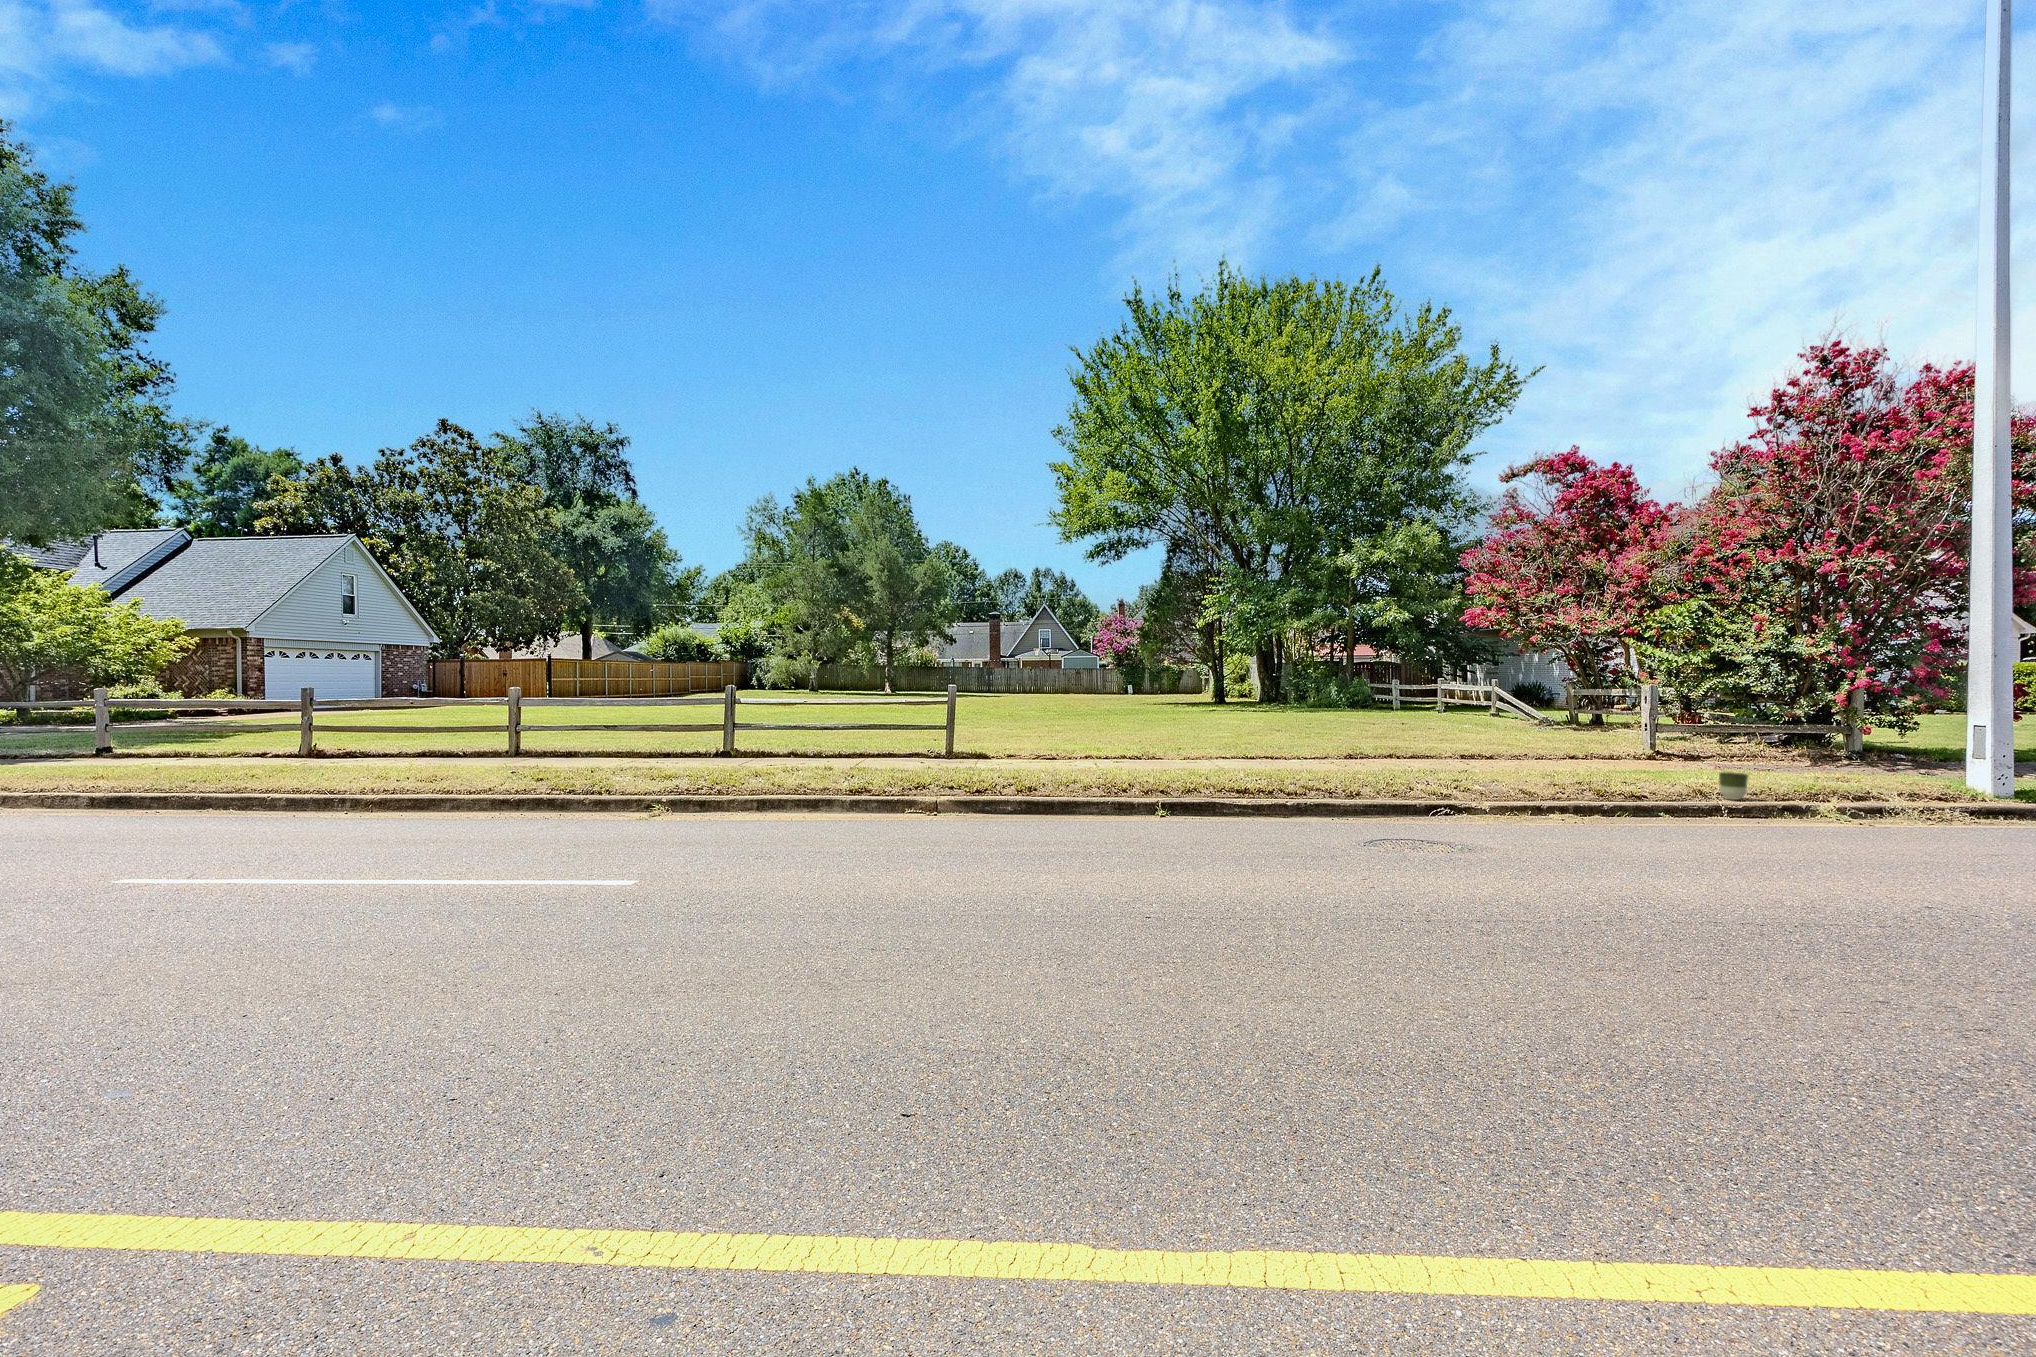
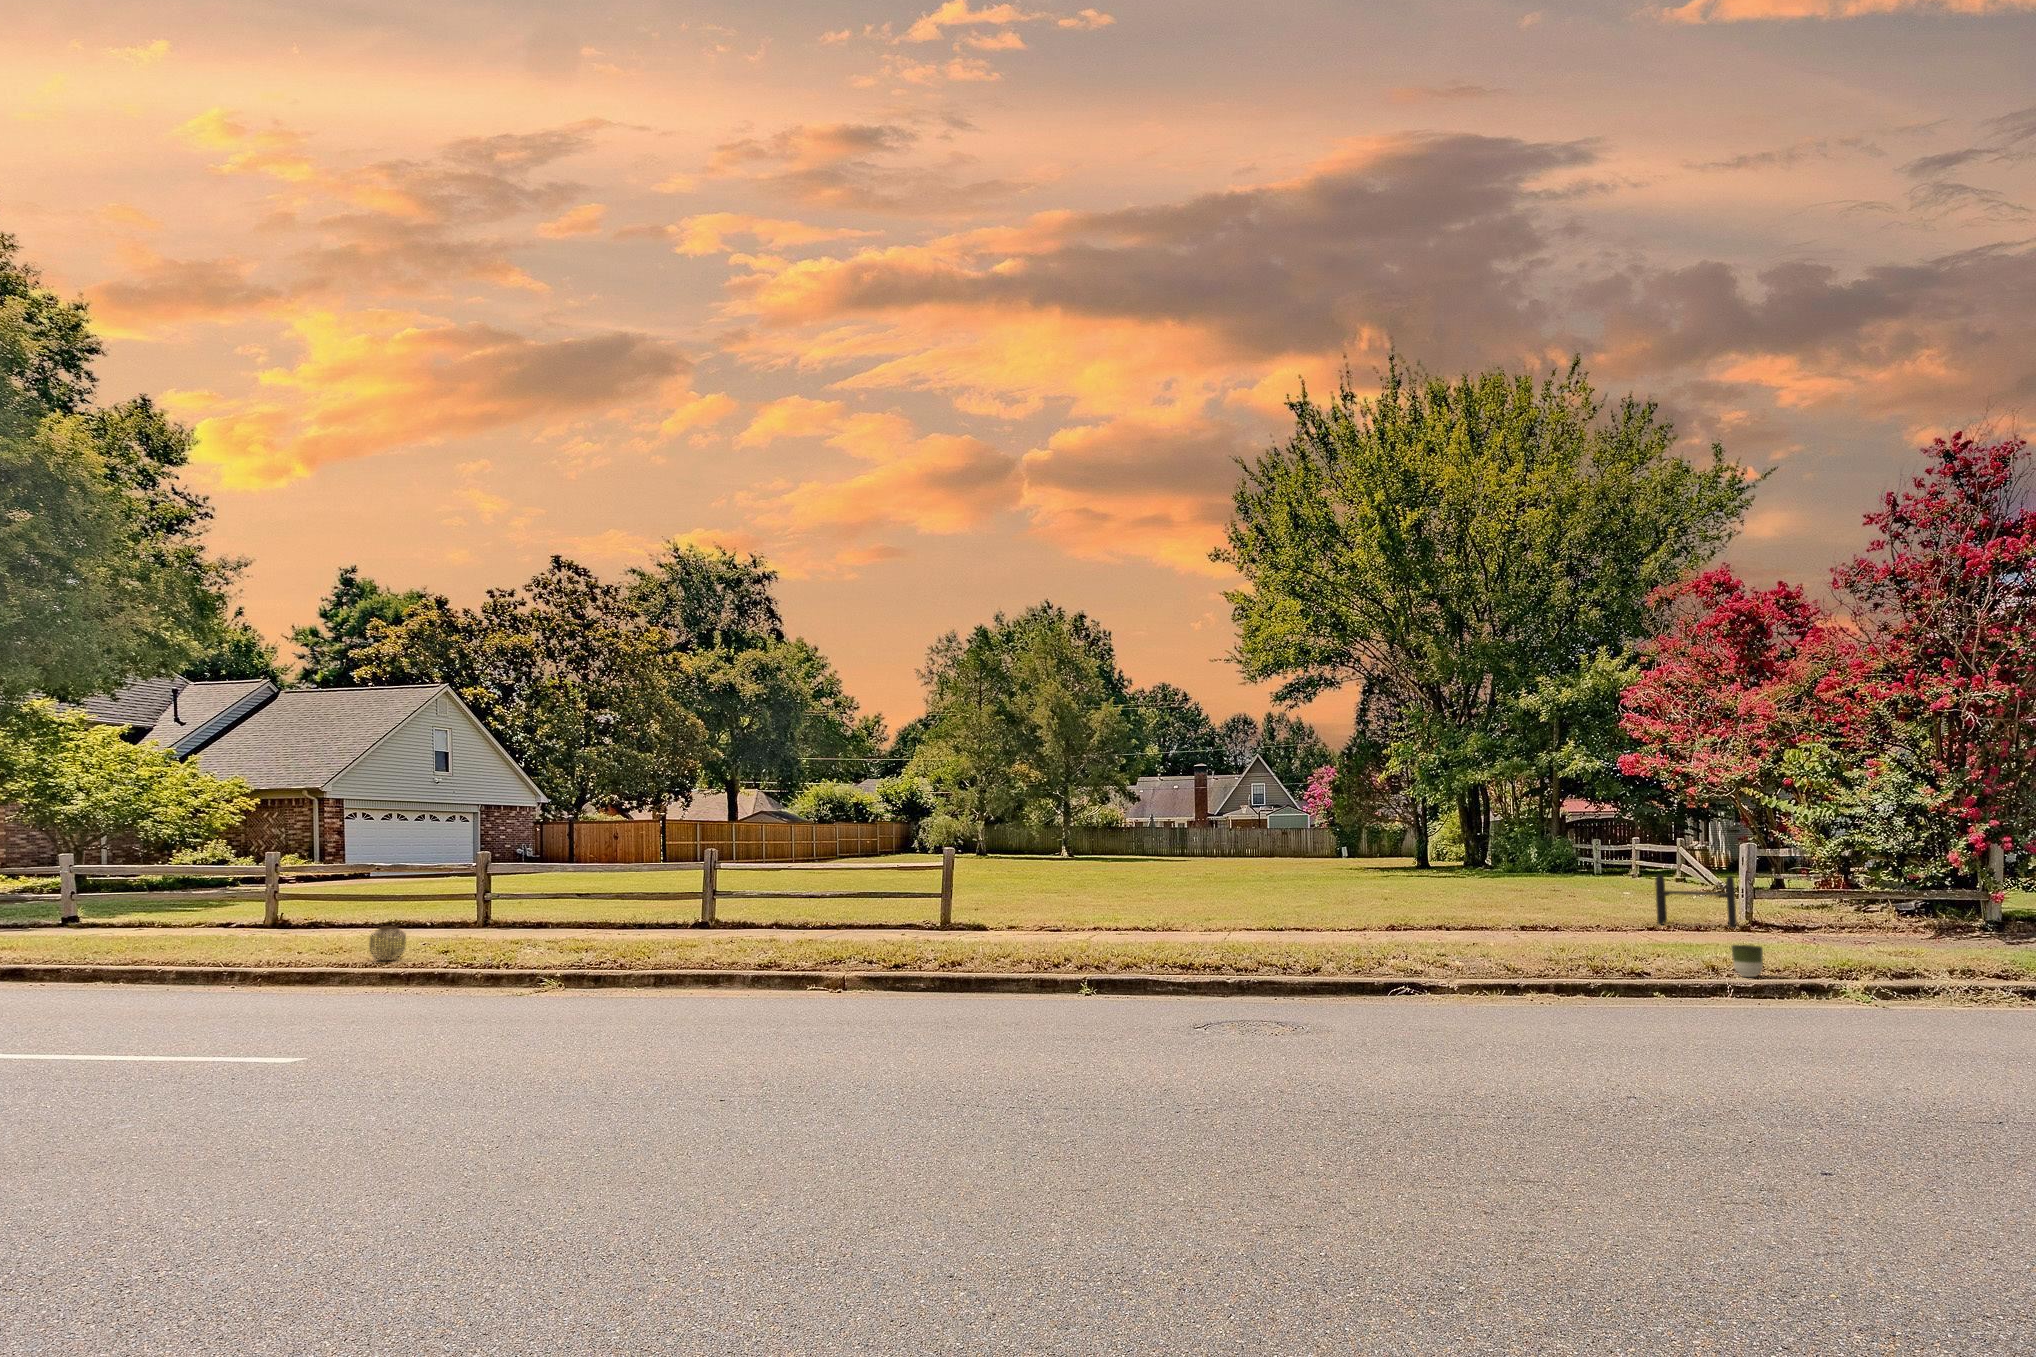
bench: none [1576,712,1645,757] -> present [1655,874,1737,928]
woven basket: none [473,755,508,789] -> present [370,926,406,961]

